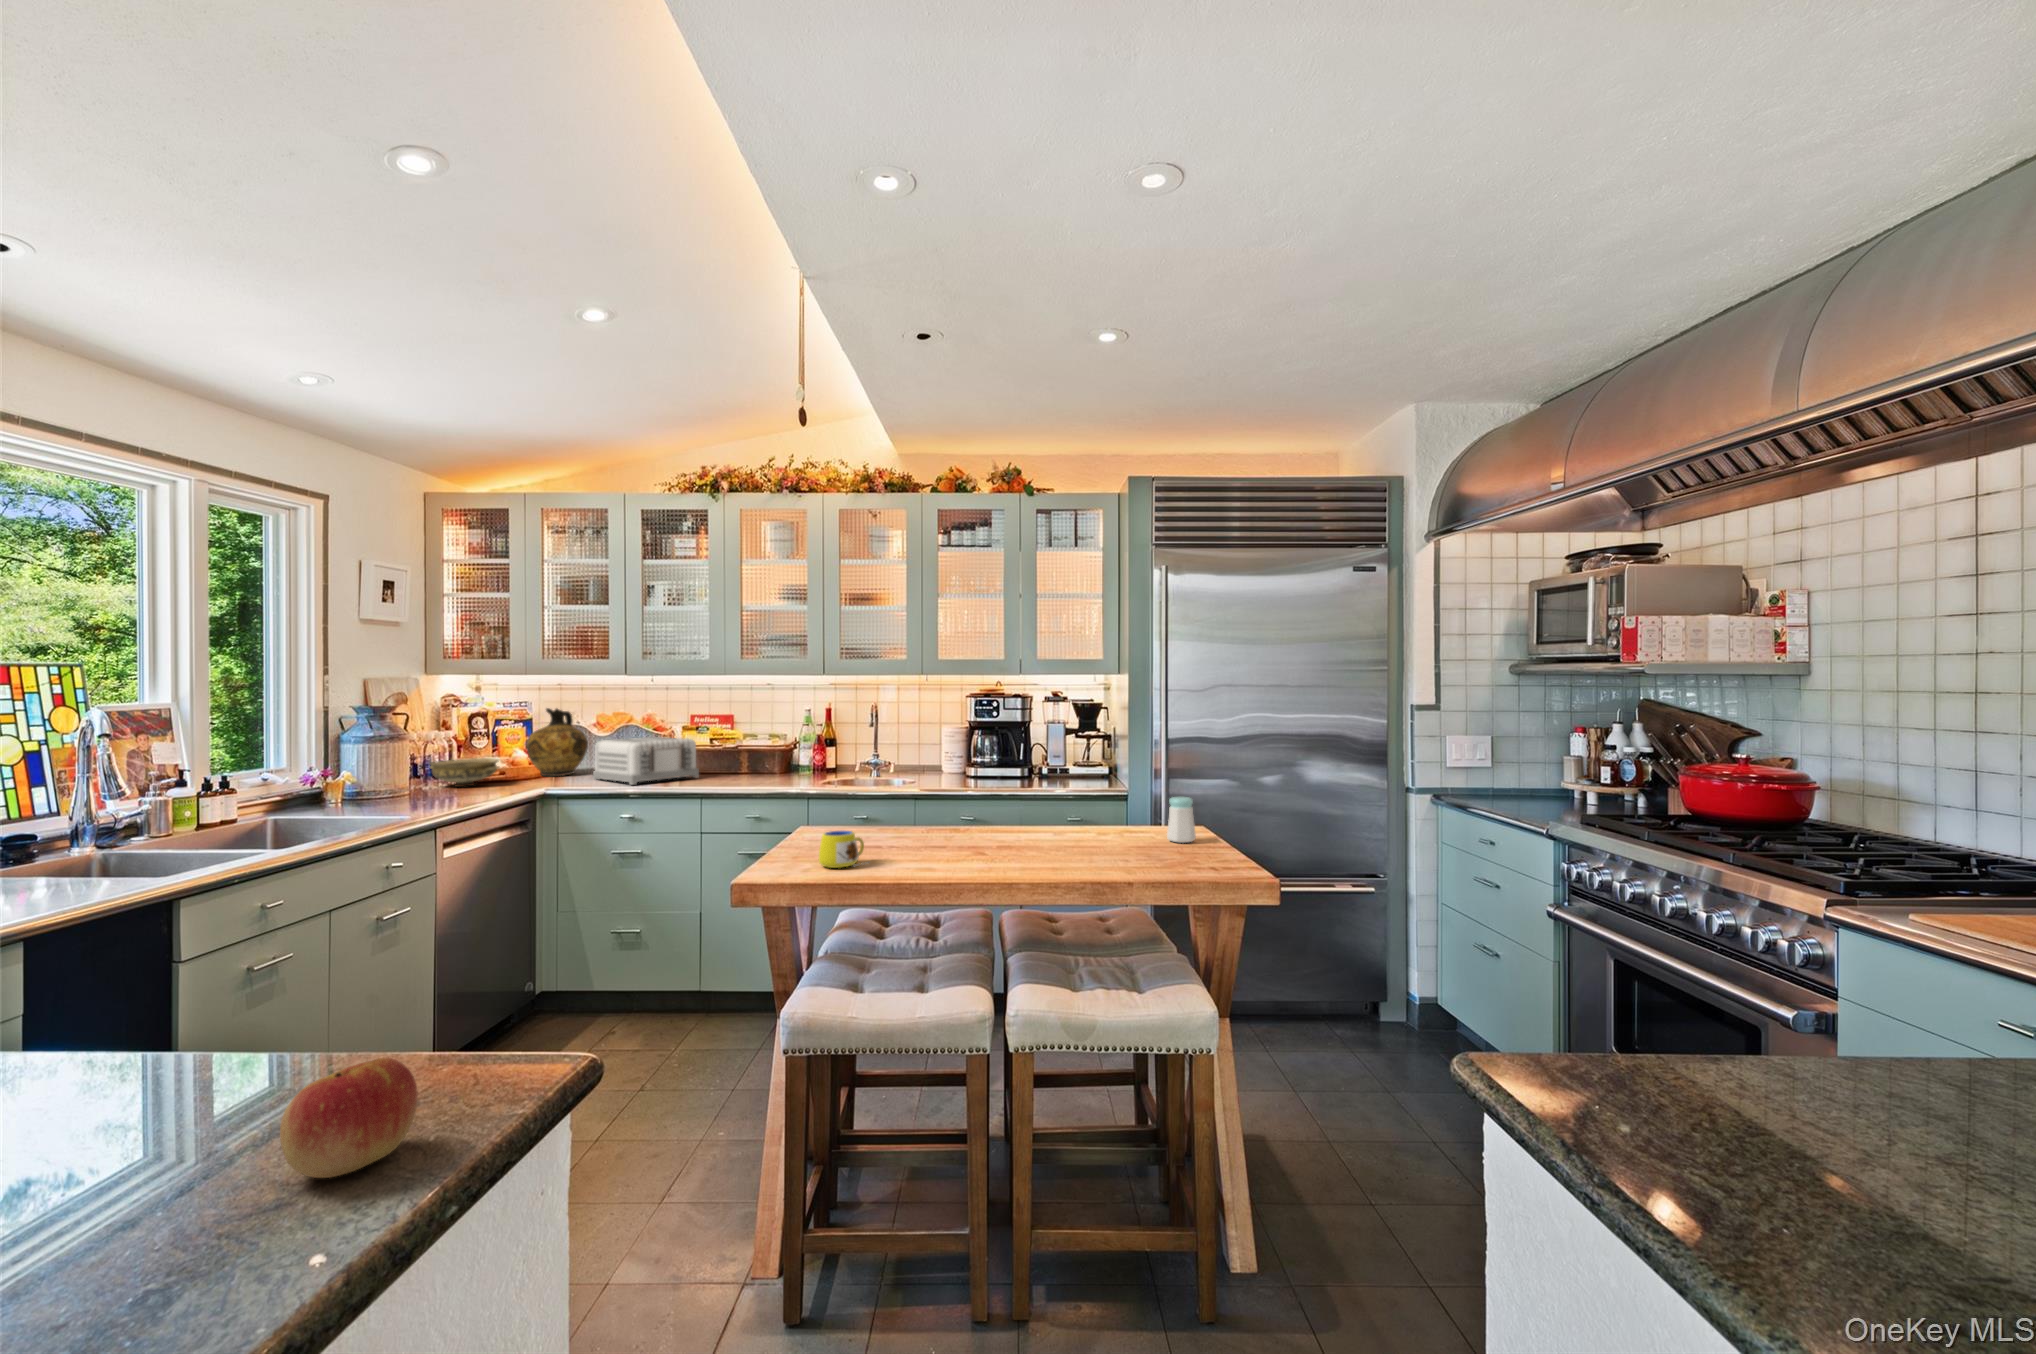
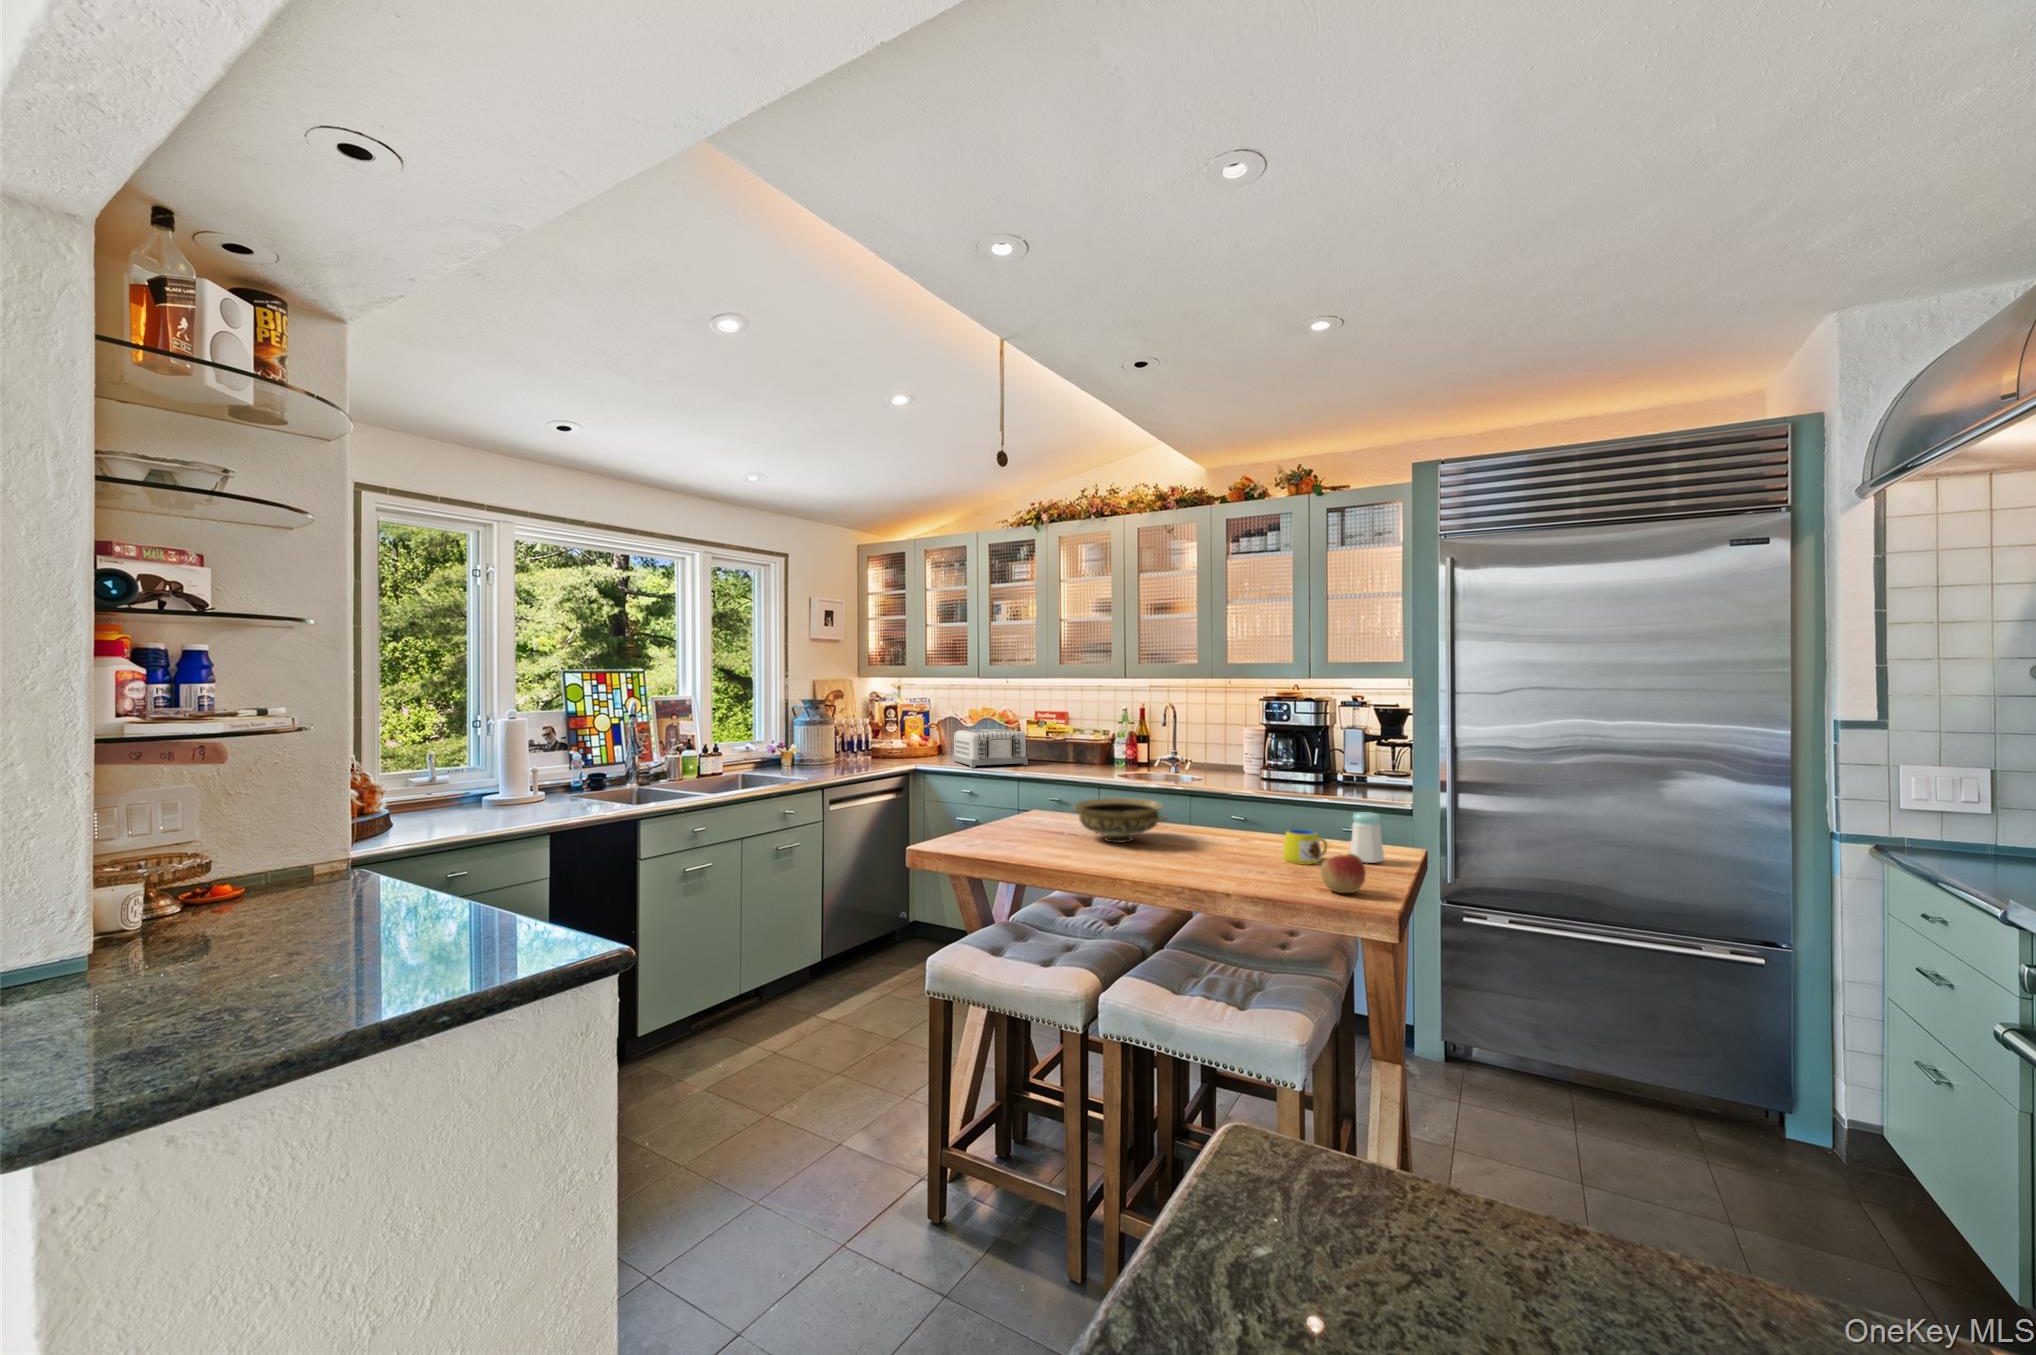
ceramic jug: present [526,708,588,776] -> none [913,704,956,757]
ceramic bowl: present [430,758,499,787] -> present [1073,798,1167,843]
mug: present [818,831,864,868] -> present [1283,830,1327,865]
apple: present [280,1058,418,1178] -> present [1321,854,1366,893]

